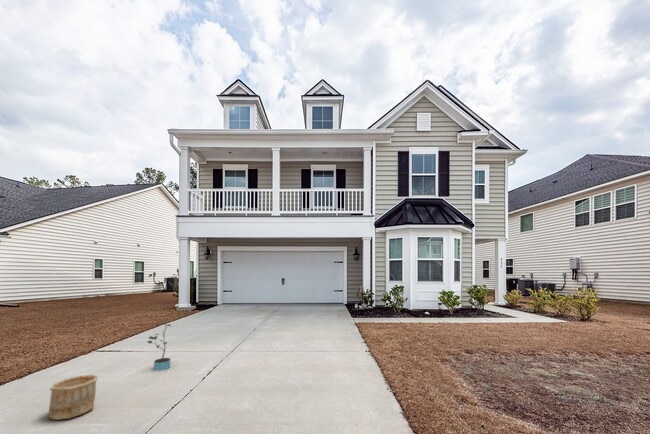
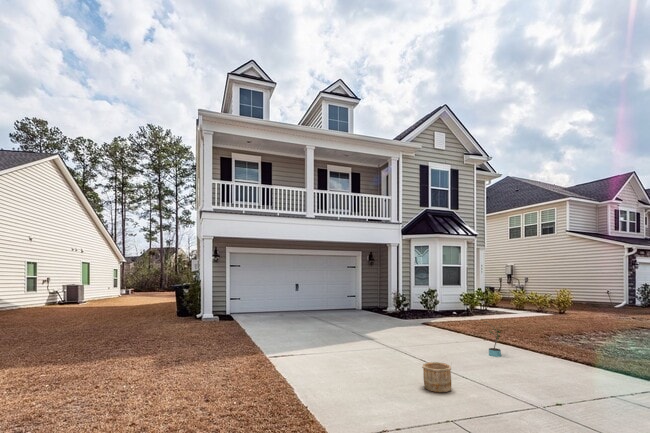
potted plant: present [147,324,170,370] -> present [484,322,501,357]

